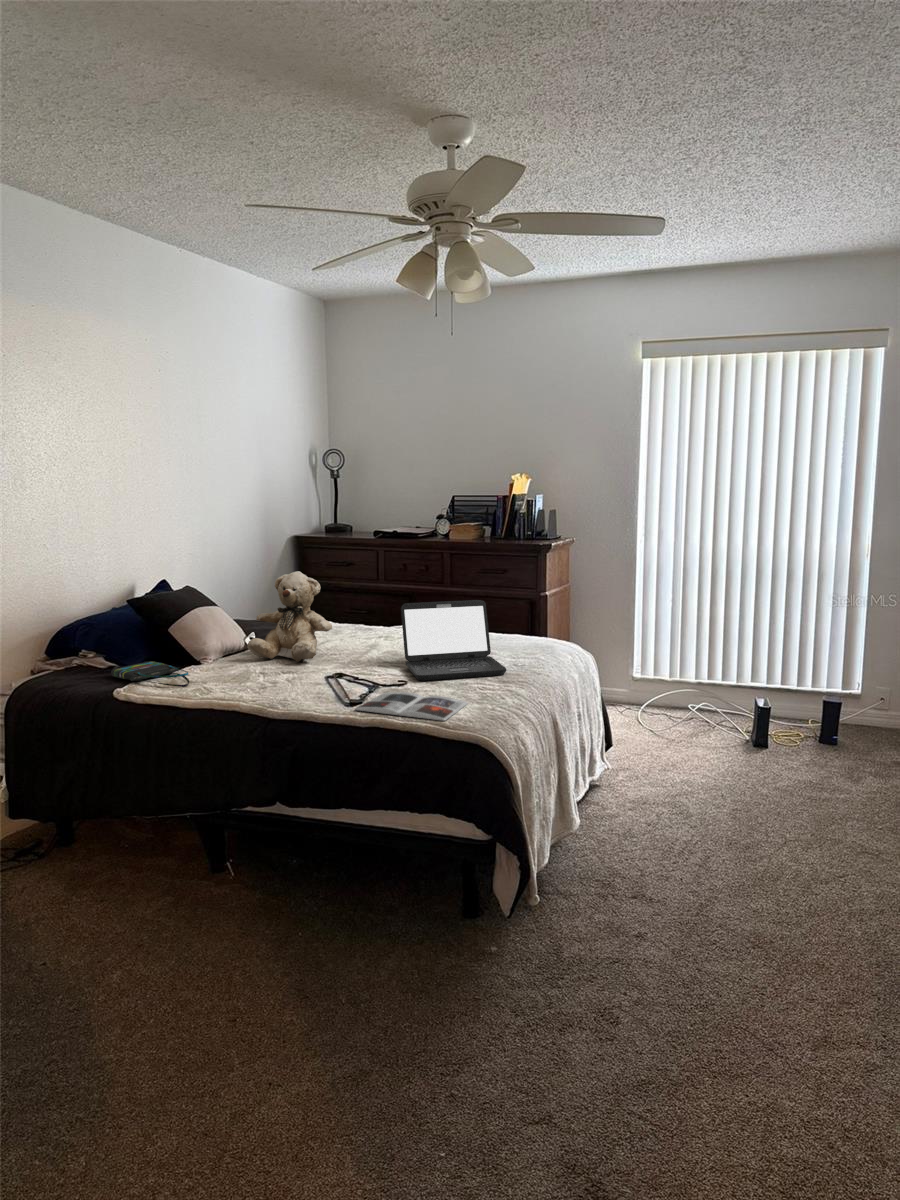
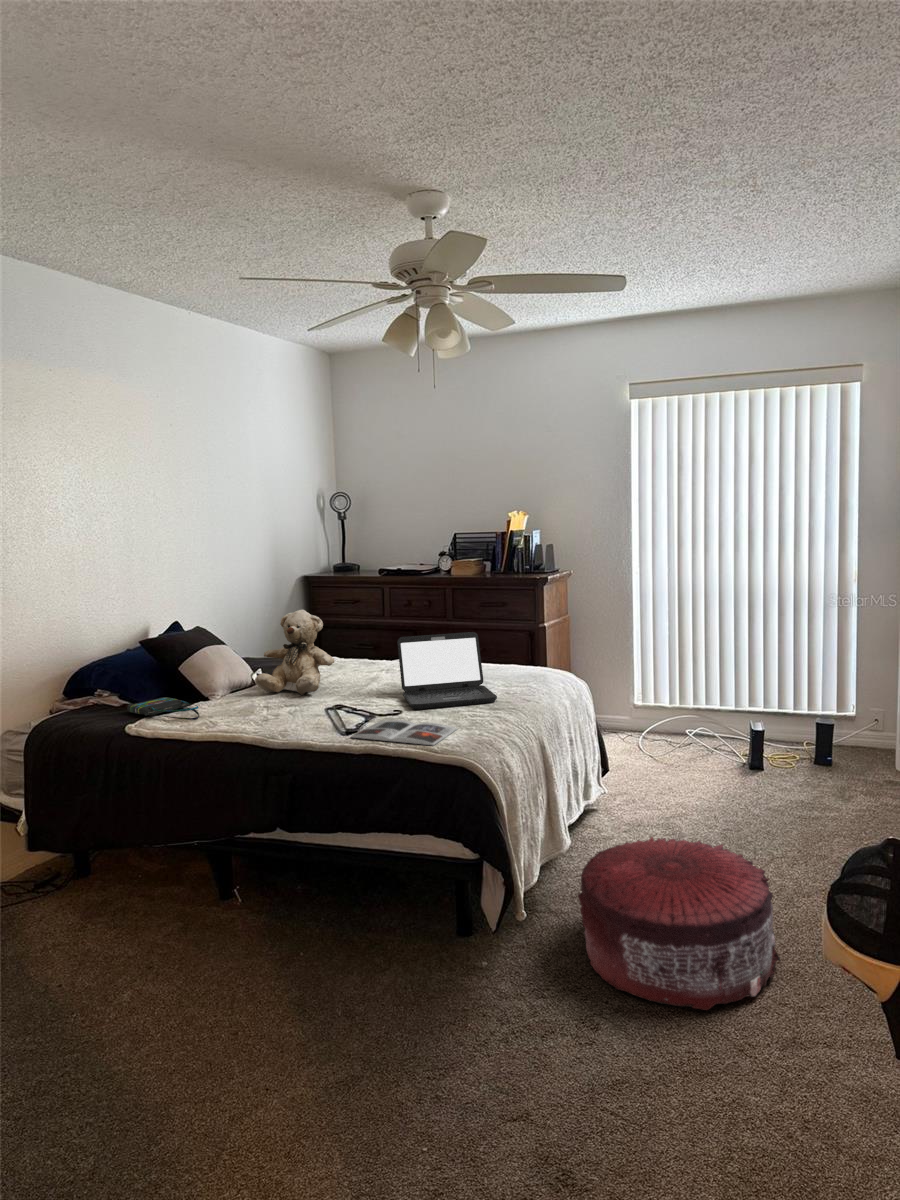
pouf: none [594,820,805,1005] -> present [578,837,781,1010]

